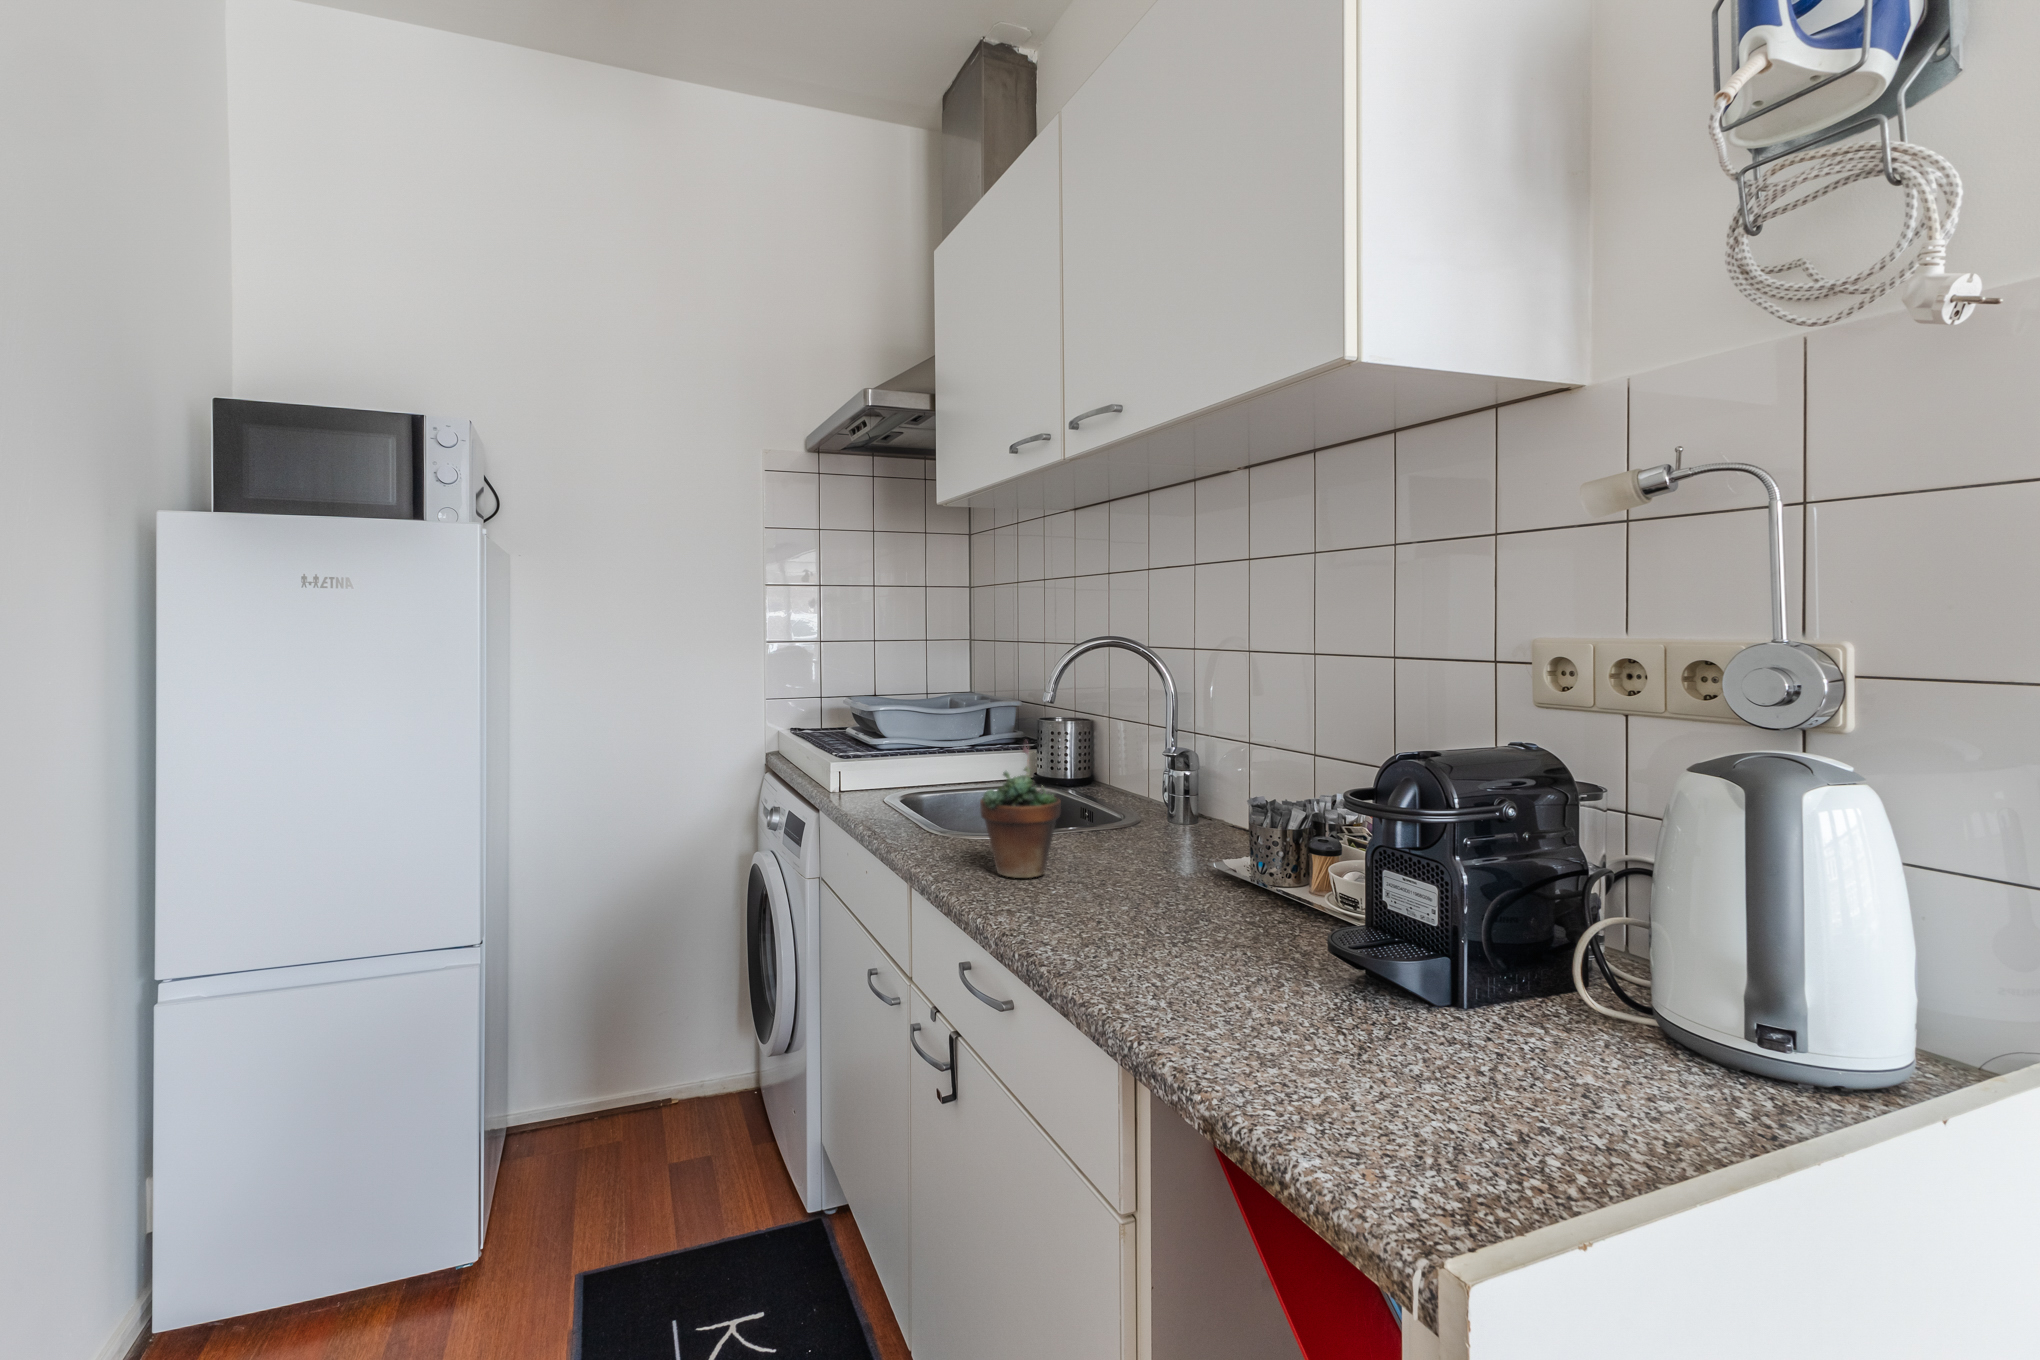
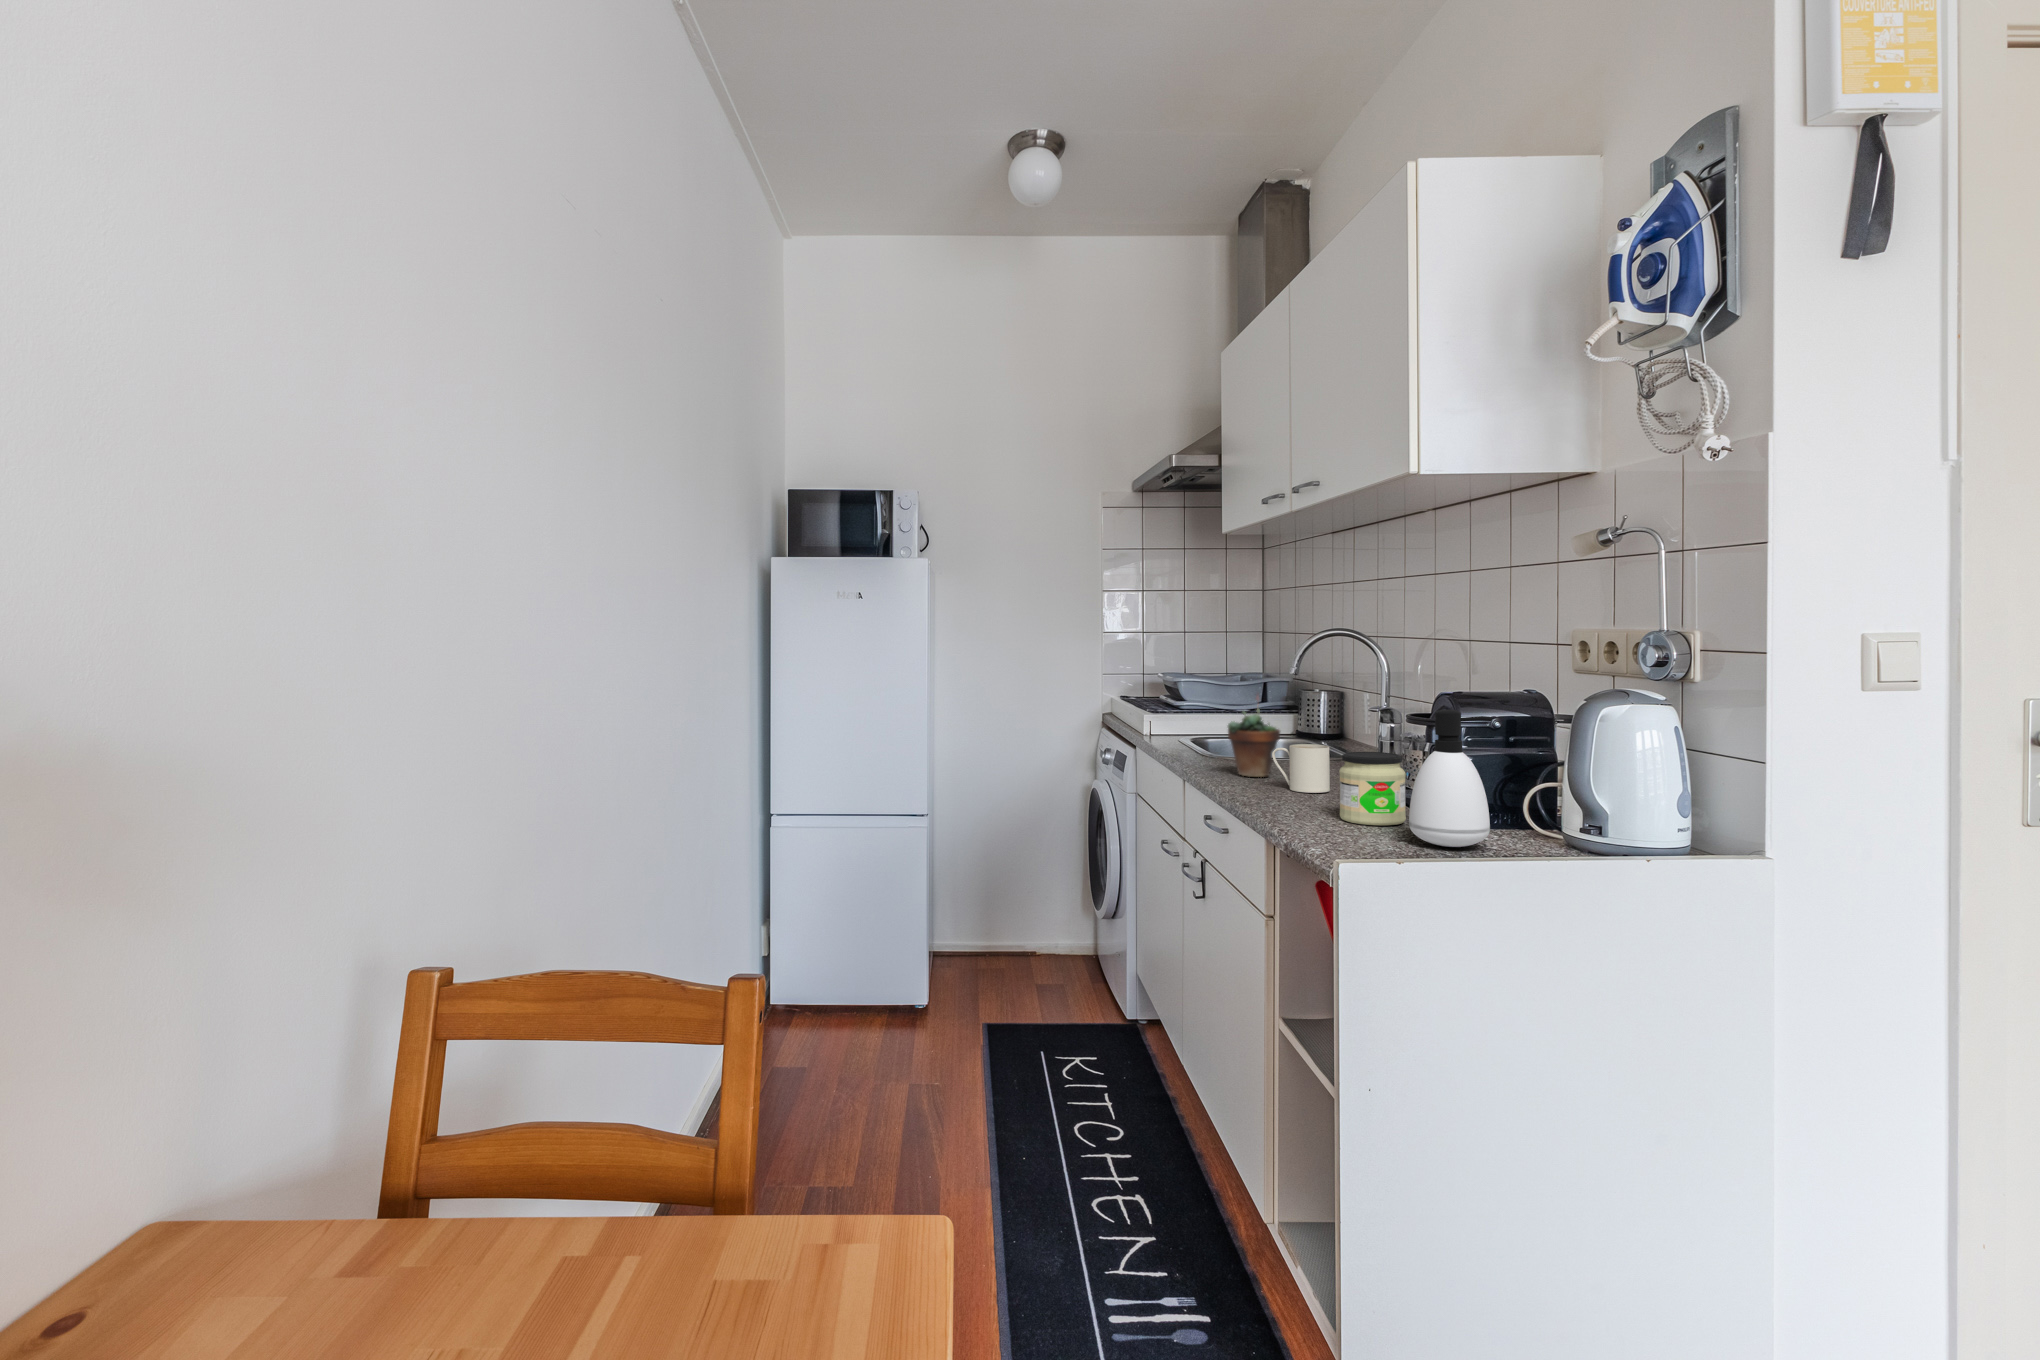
soap dispenser: none [1435,808,1607,1101] -> present [1409,710,1492,847]
mug: none [1066,829,1159,916] -> present [1272,744,1330,793]
jar: none [1239,866,1362,1020] -> present [1339,752,1406,825]

